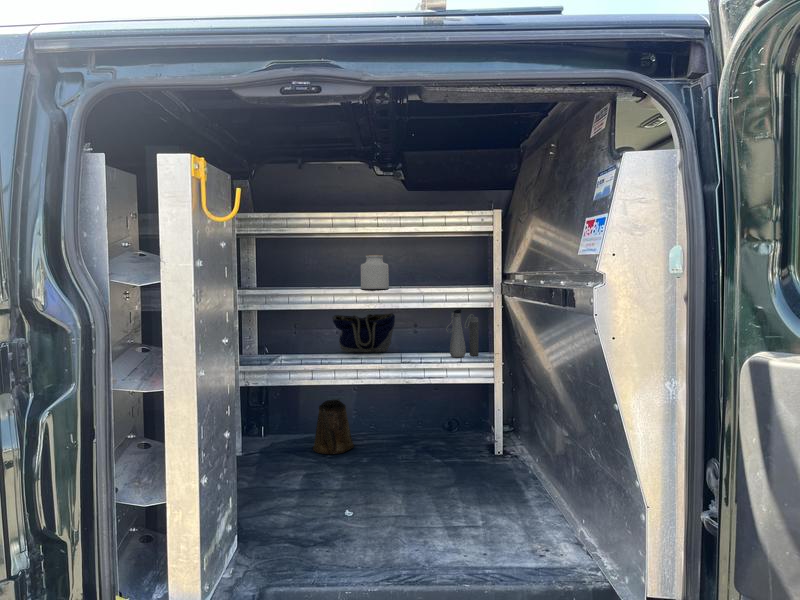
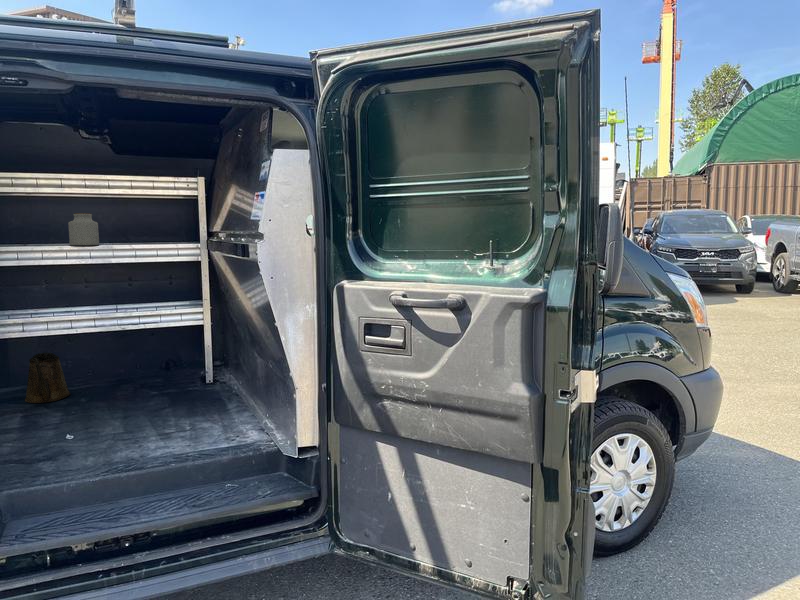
water bottle: present [446,309,478,357] -> none [158,263,189,305]
tote bag: present [333,313,395,353] -> none [39,268,107,306]

